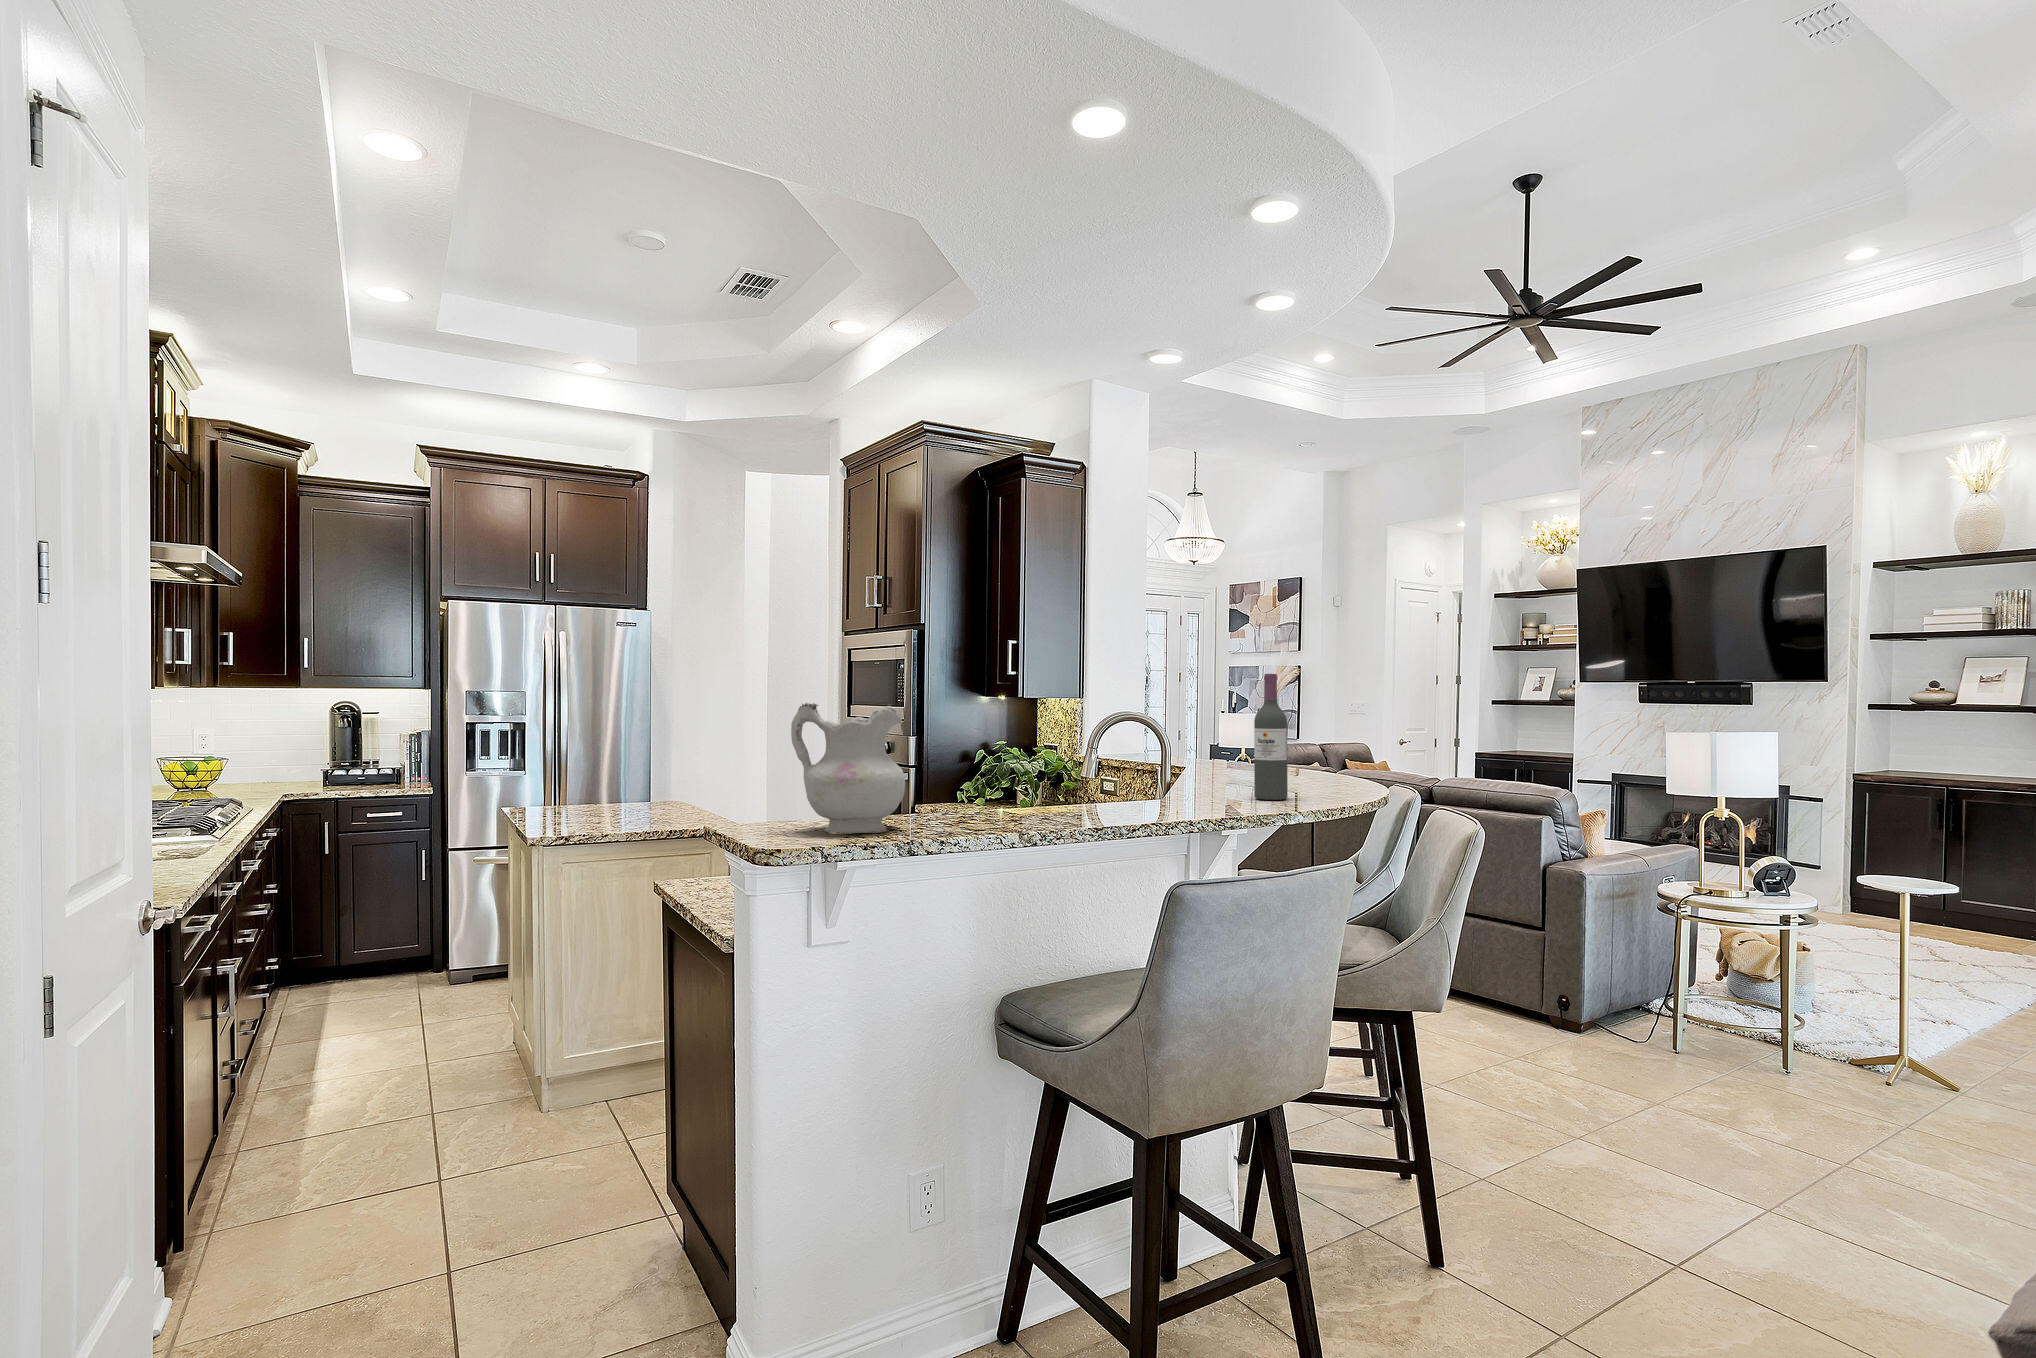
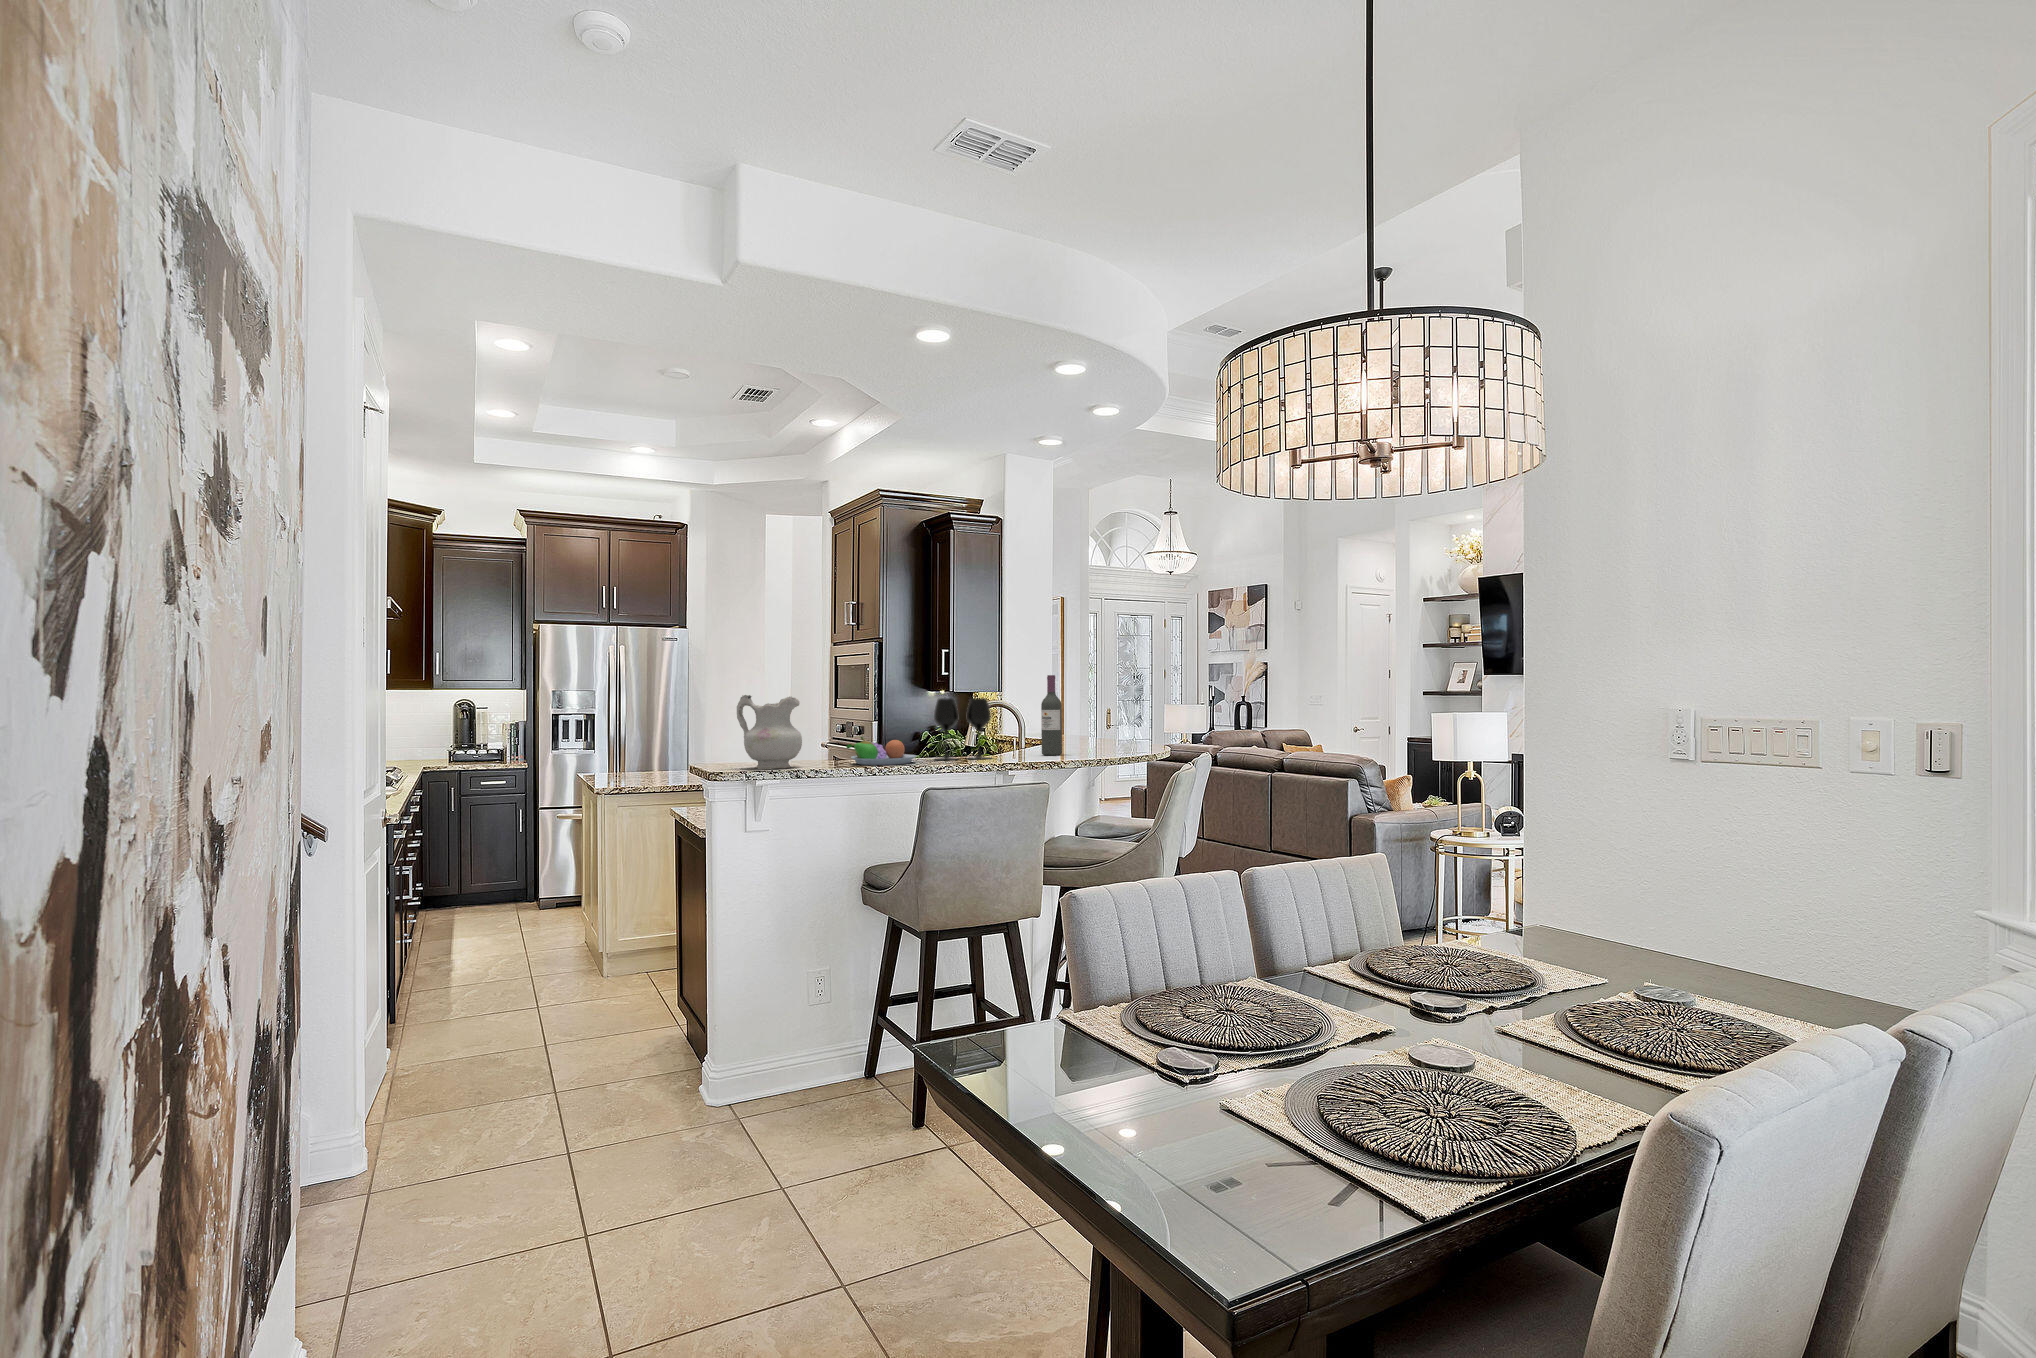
wine glass: none [1100,709,1194,811] -> present [934,698,991,760]
fruit bowl: none [978,774,1089,824] -> present [847,737,916,765]

